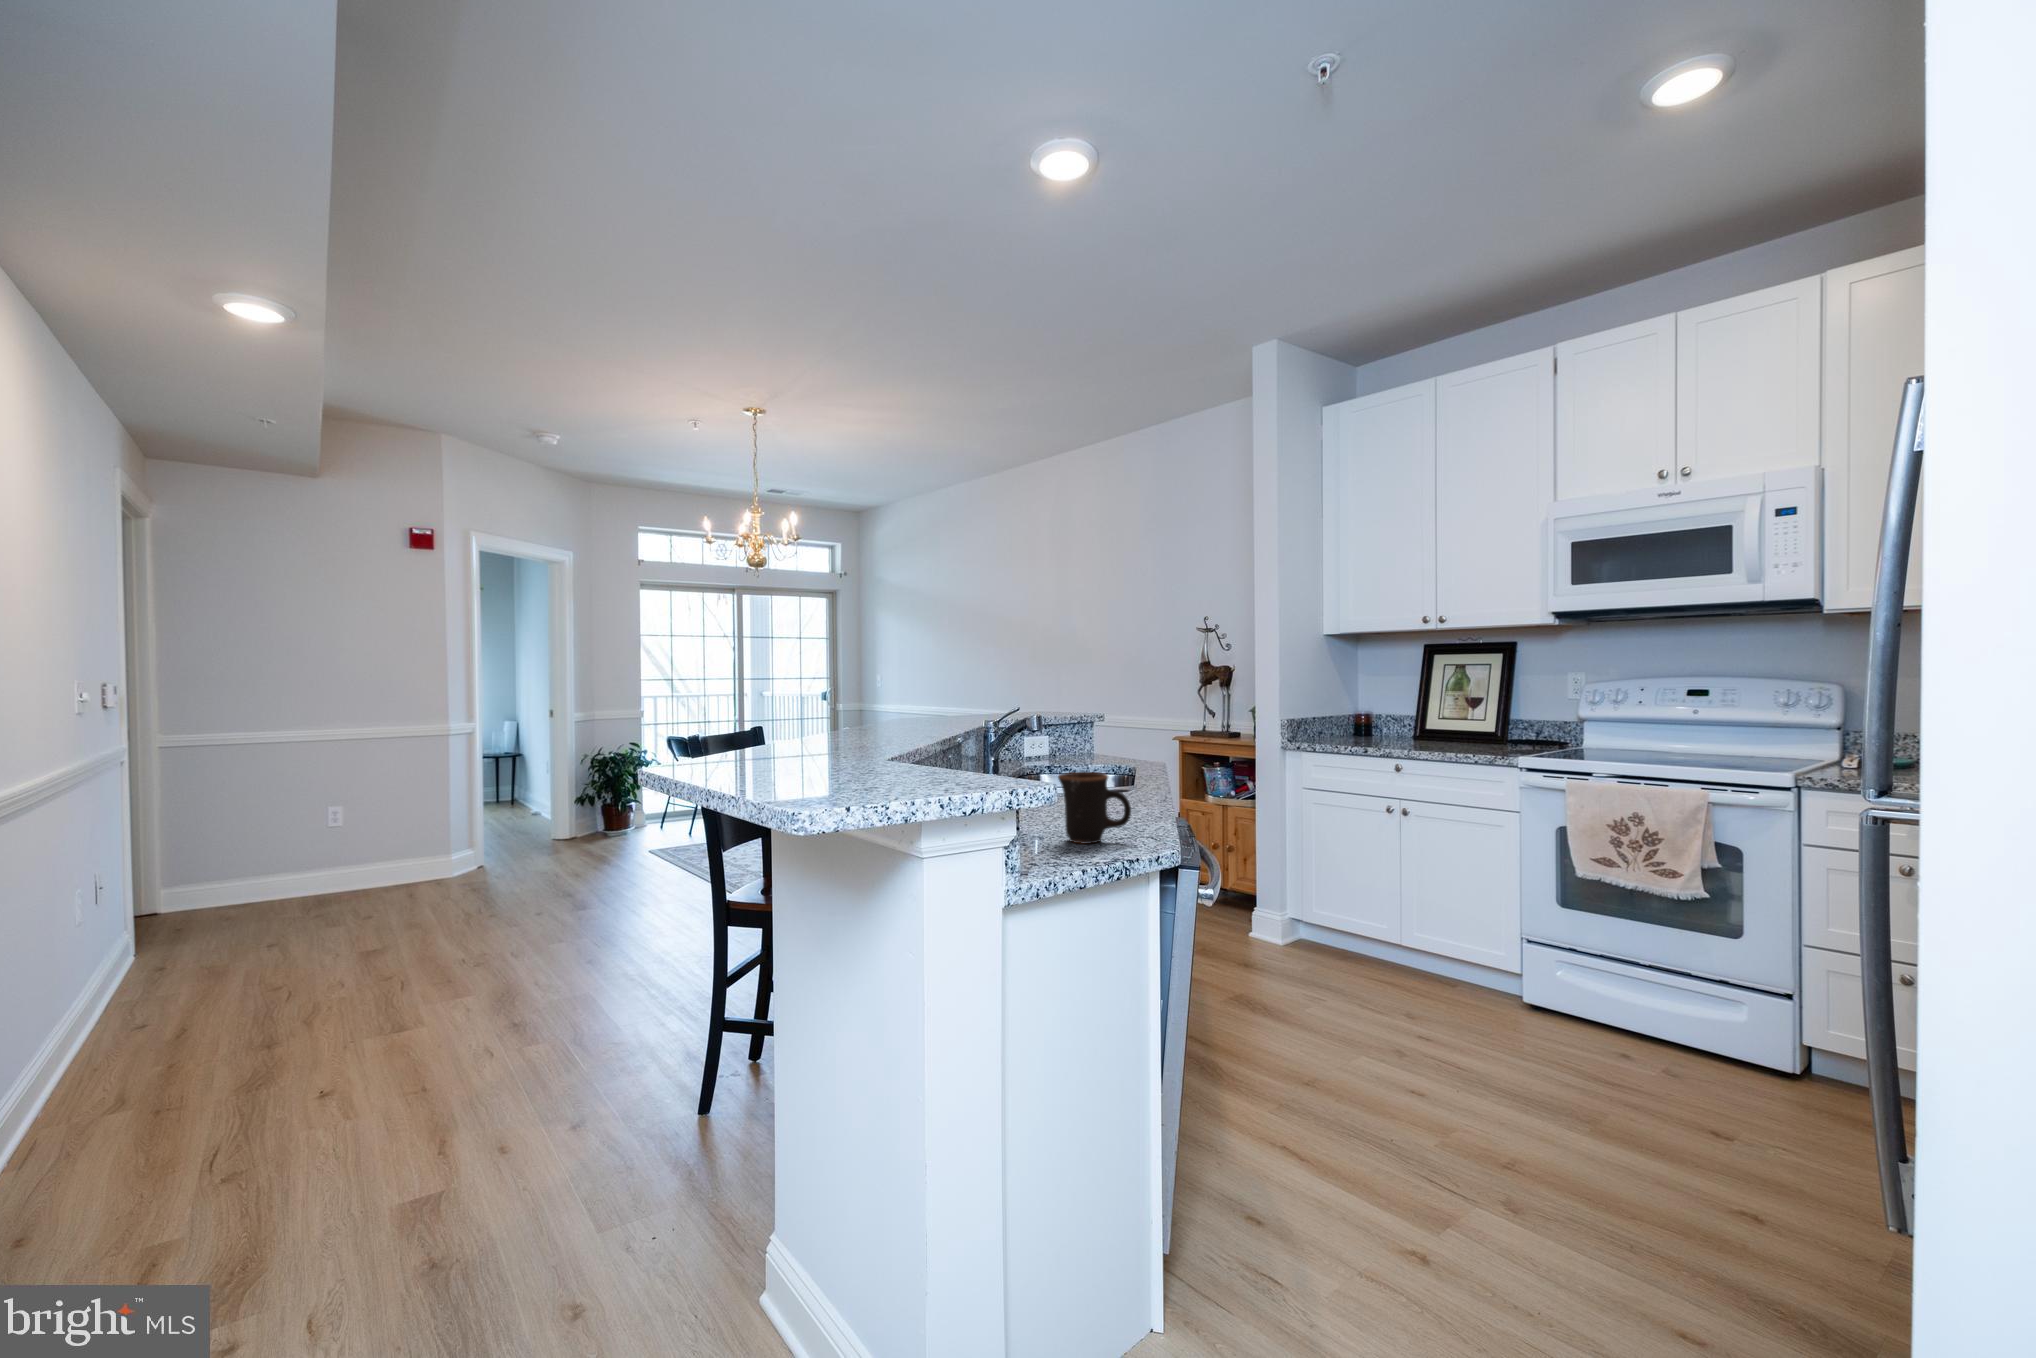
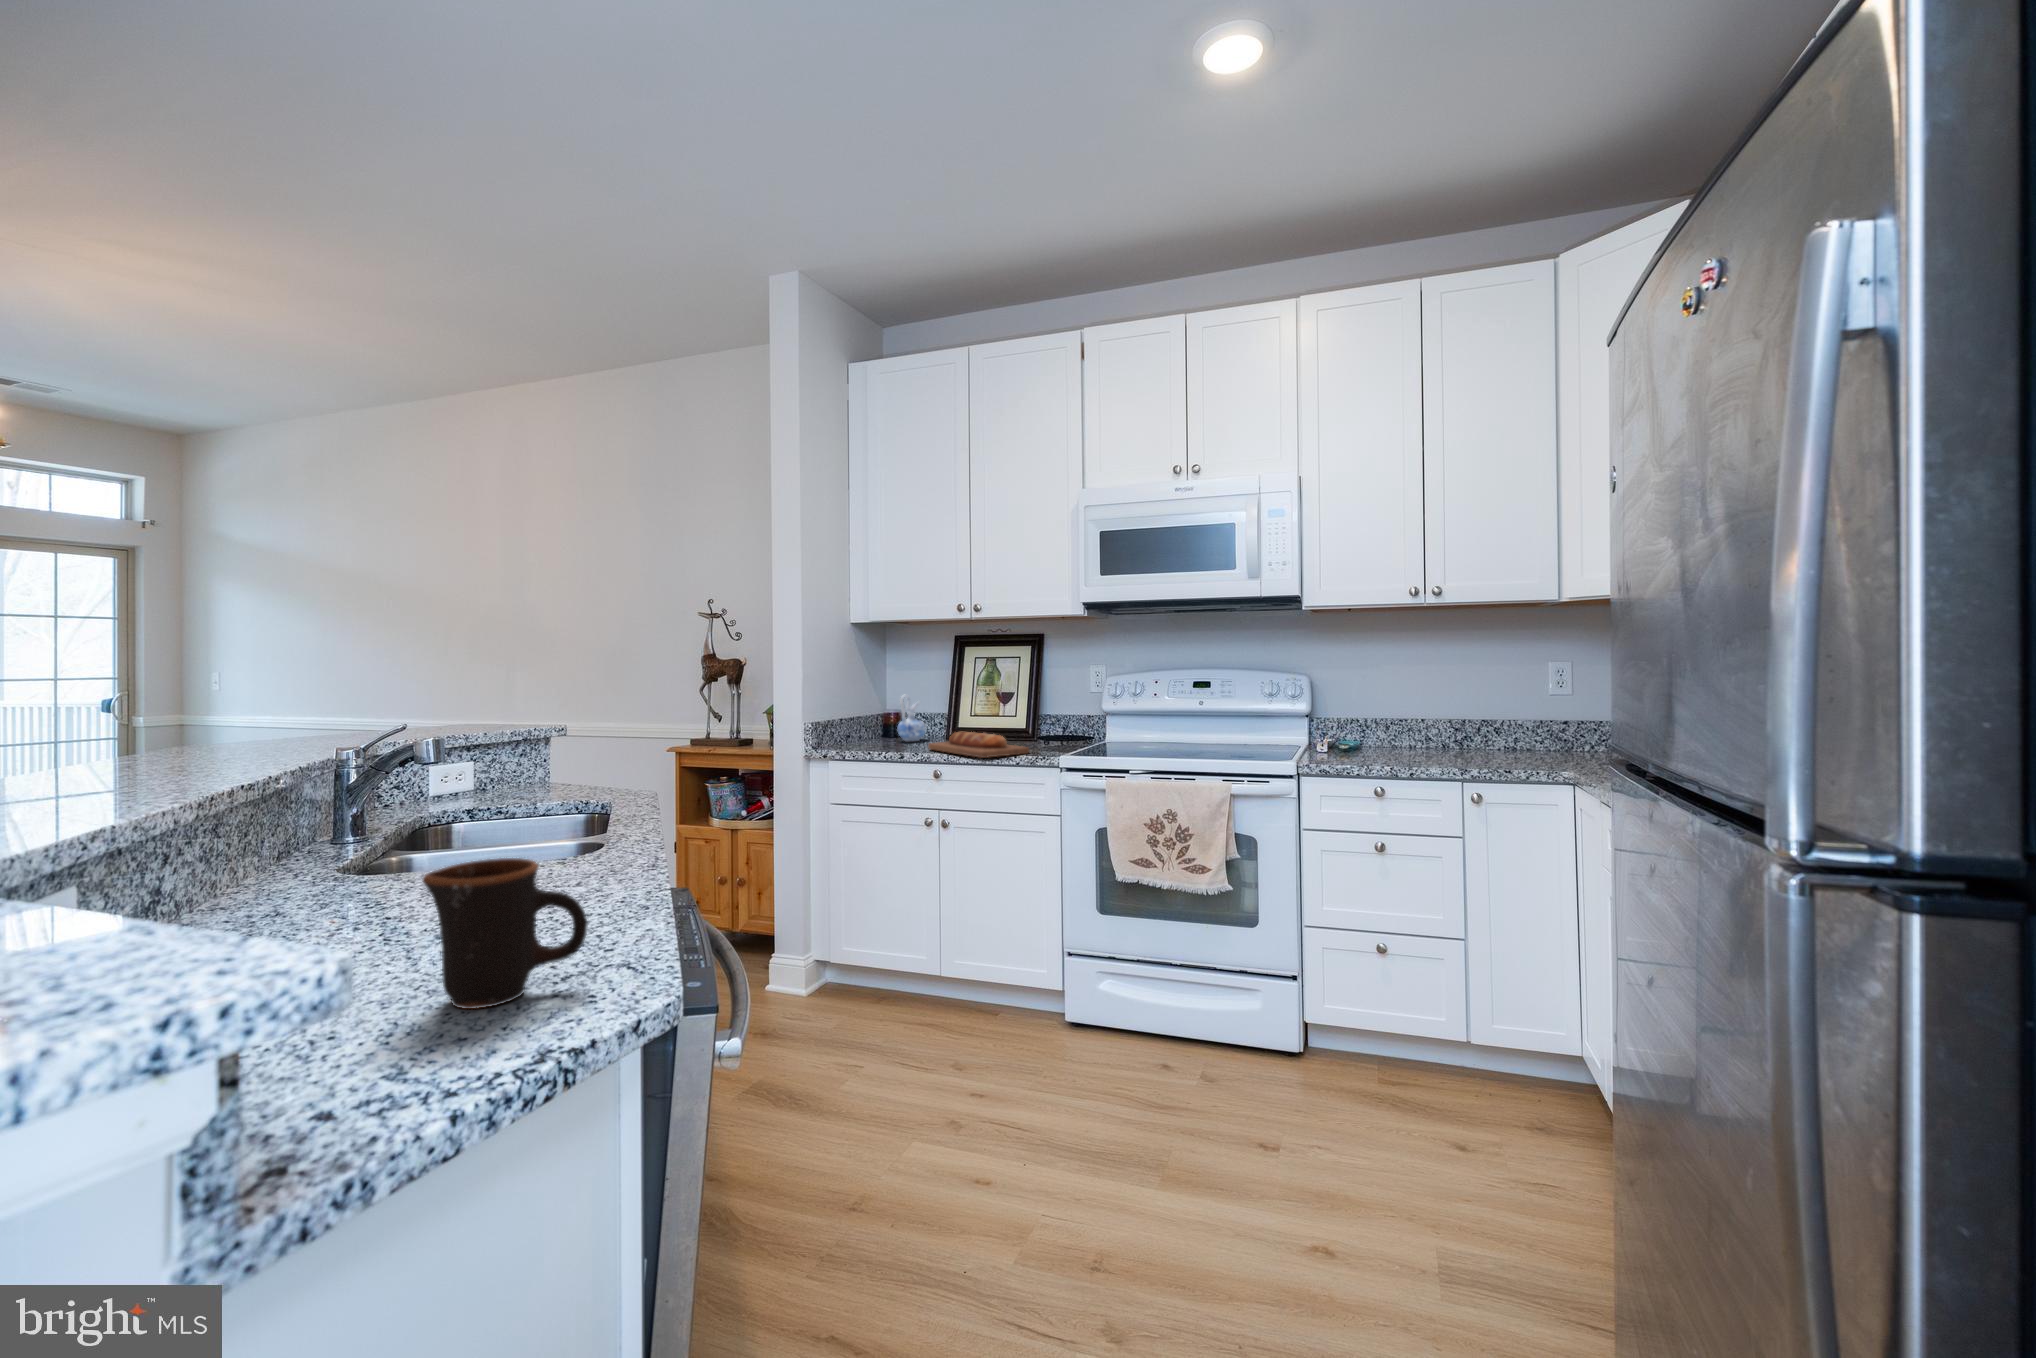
ceramic pitcher: none [1366,697,1392,739] -> present [897,695,926,741]
bread loaf: none [1392,731,1491,755] -> present [928,732,1029,758]

